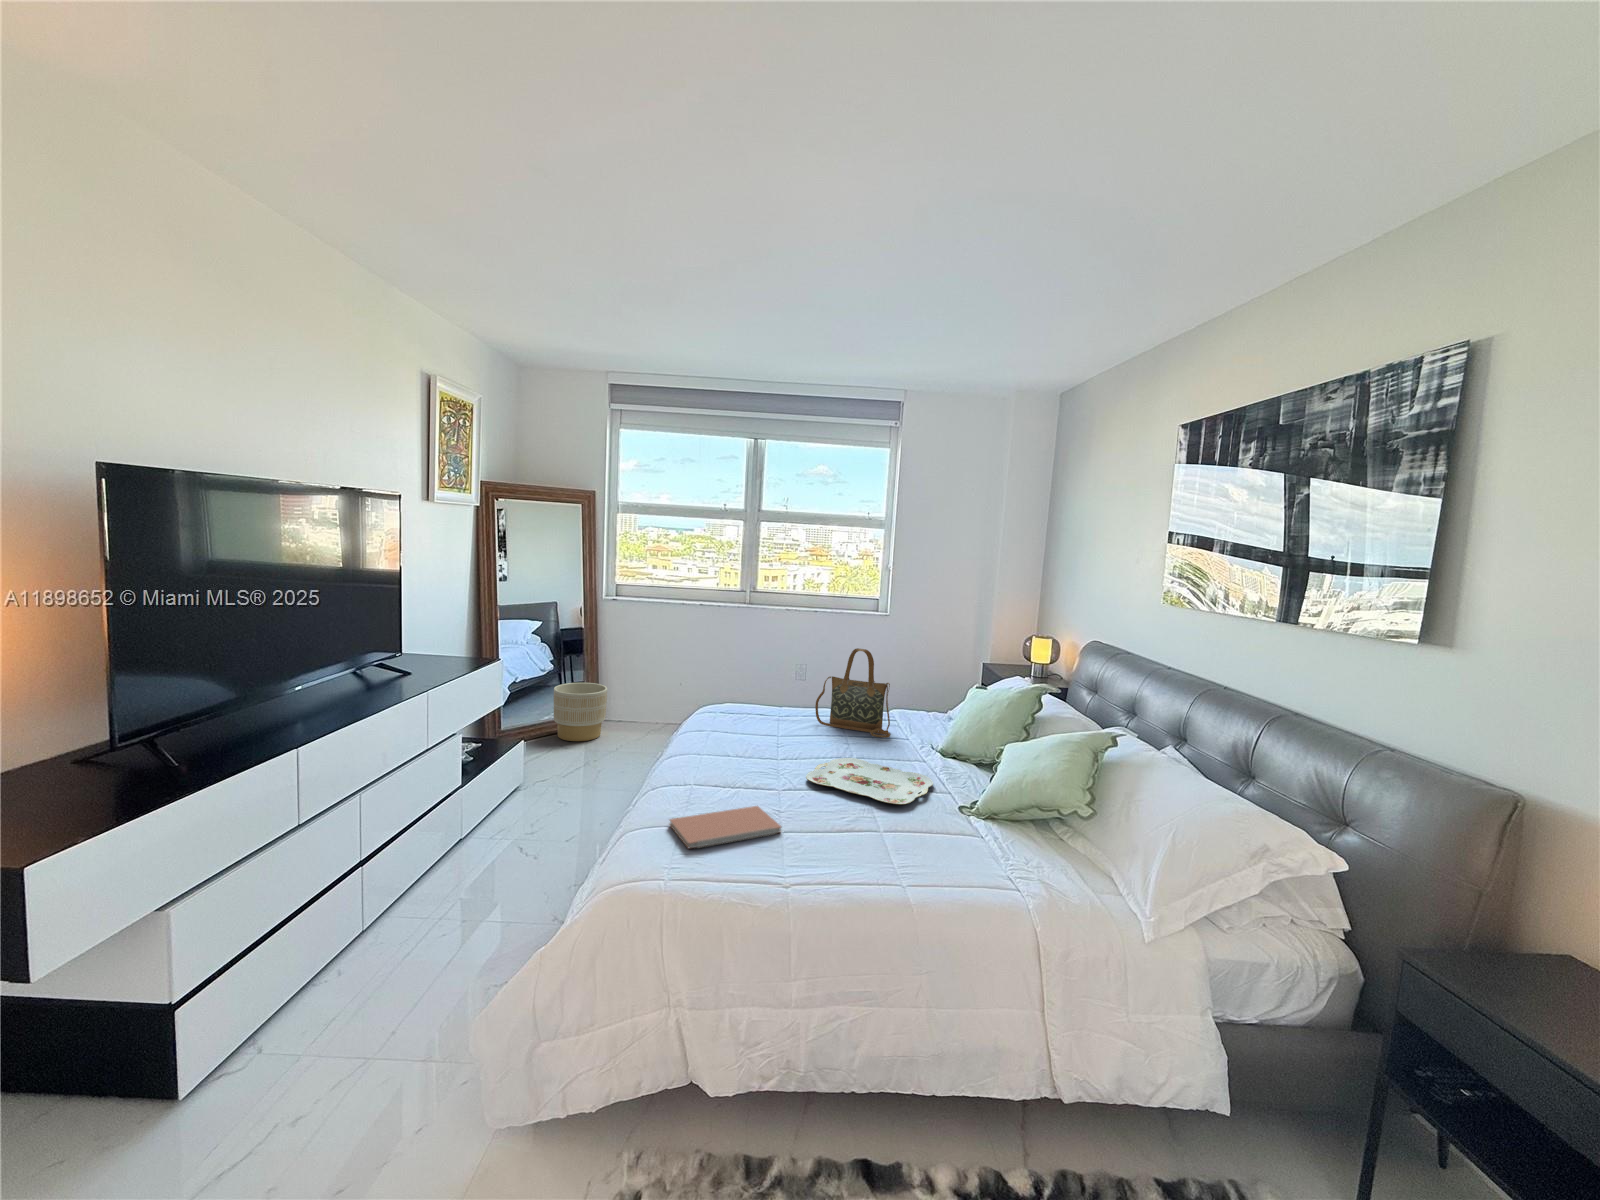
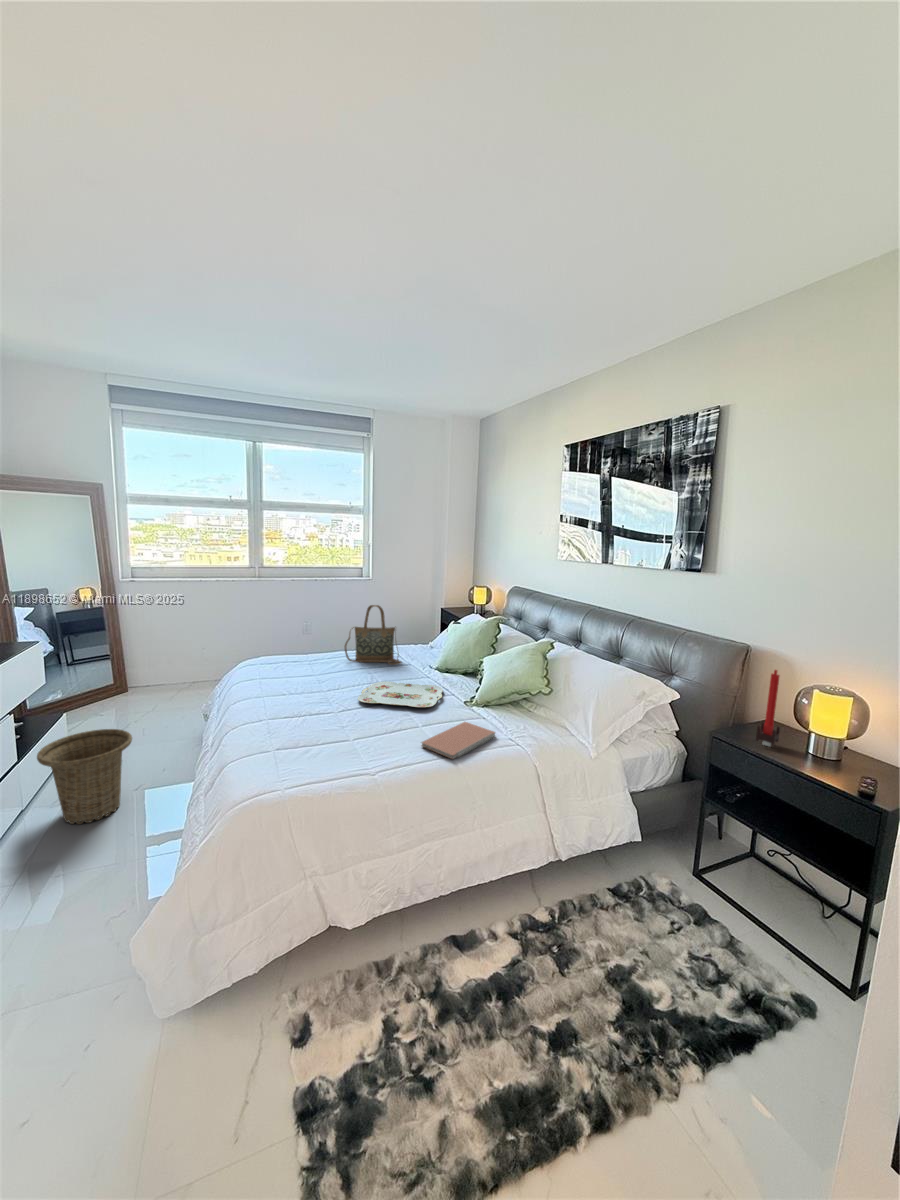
planter: present [554,683,607,741] -> none [102,655,154,704]
basket: none [450,764,548,872] -> present [37,729,132,824]
notebook: present [669,806,781,848] -> present [422,722,495,759]
candle: none [1492,844,1556,999] -> present [756,670,780,746]

